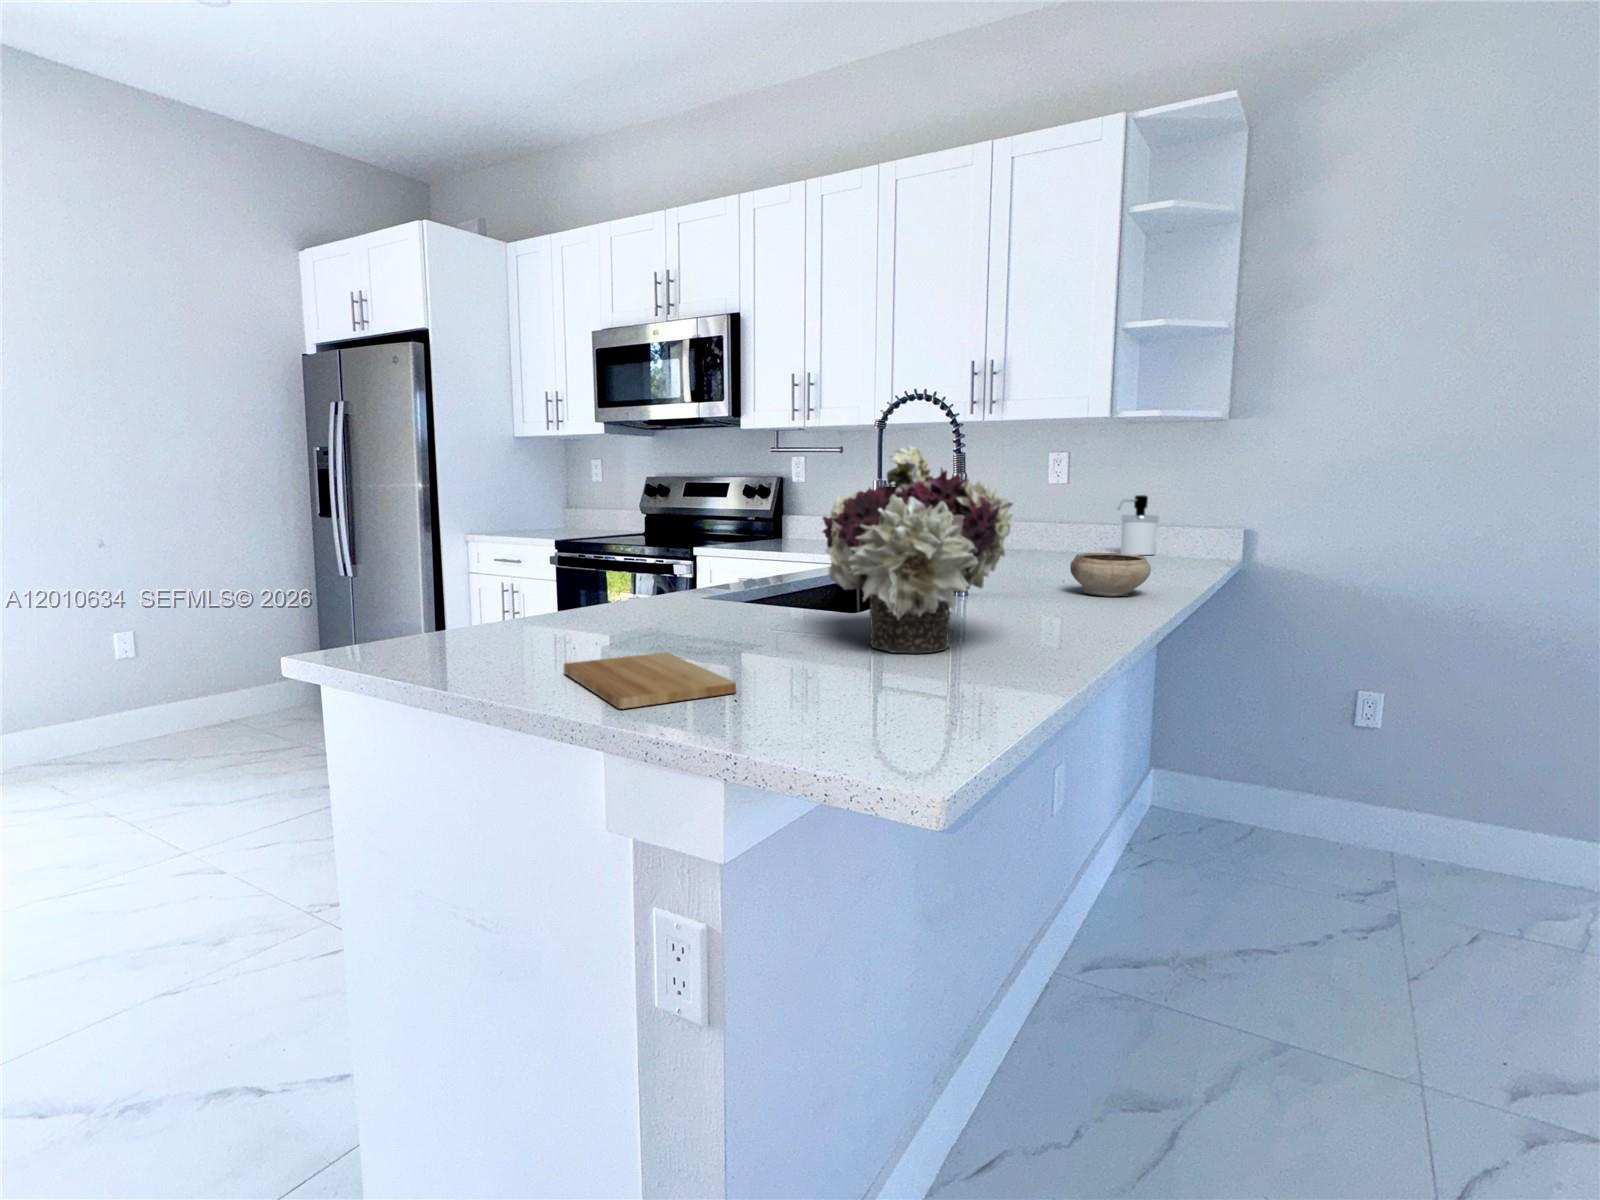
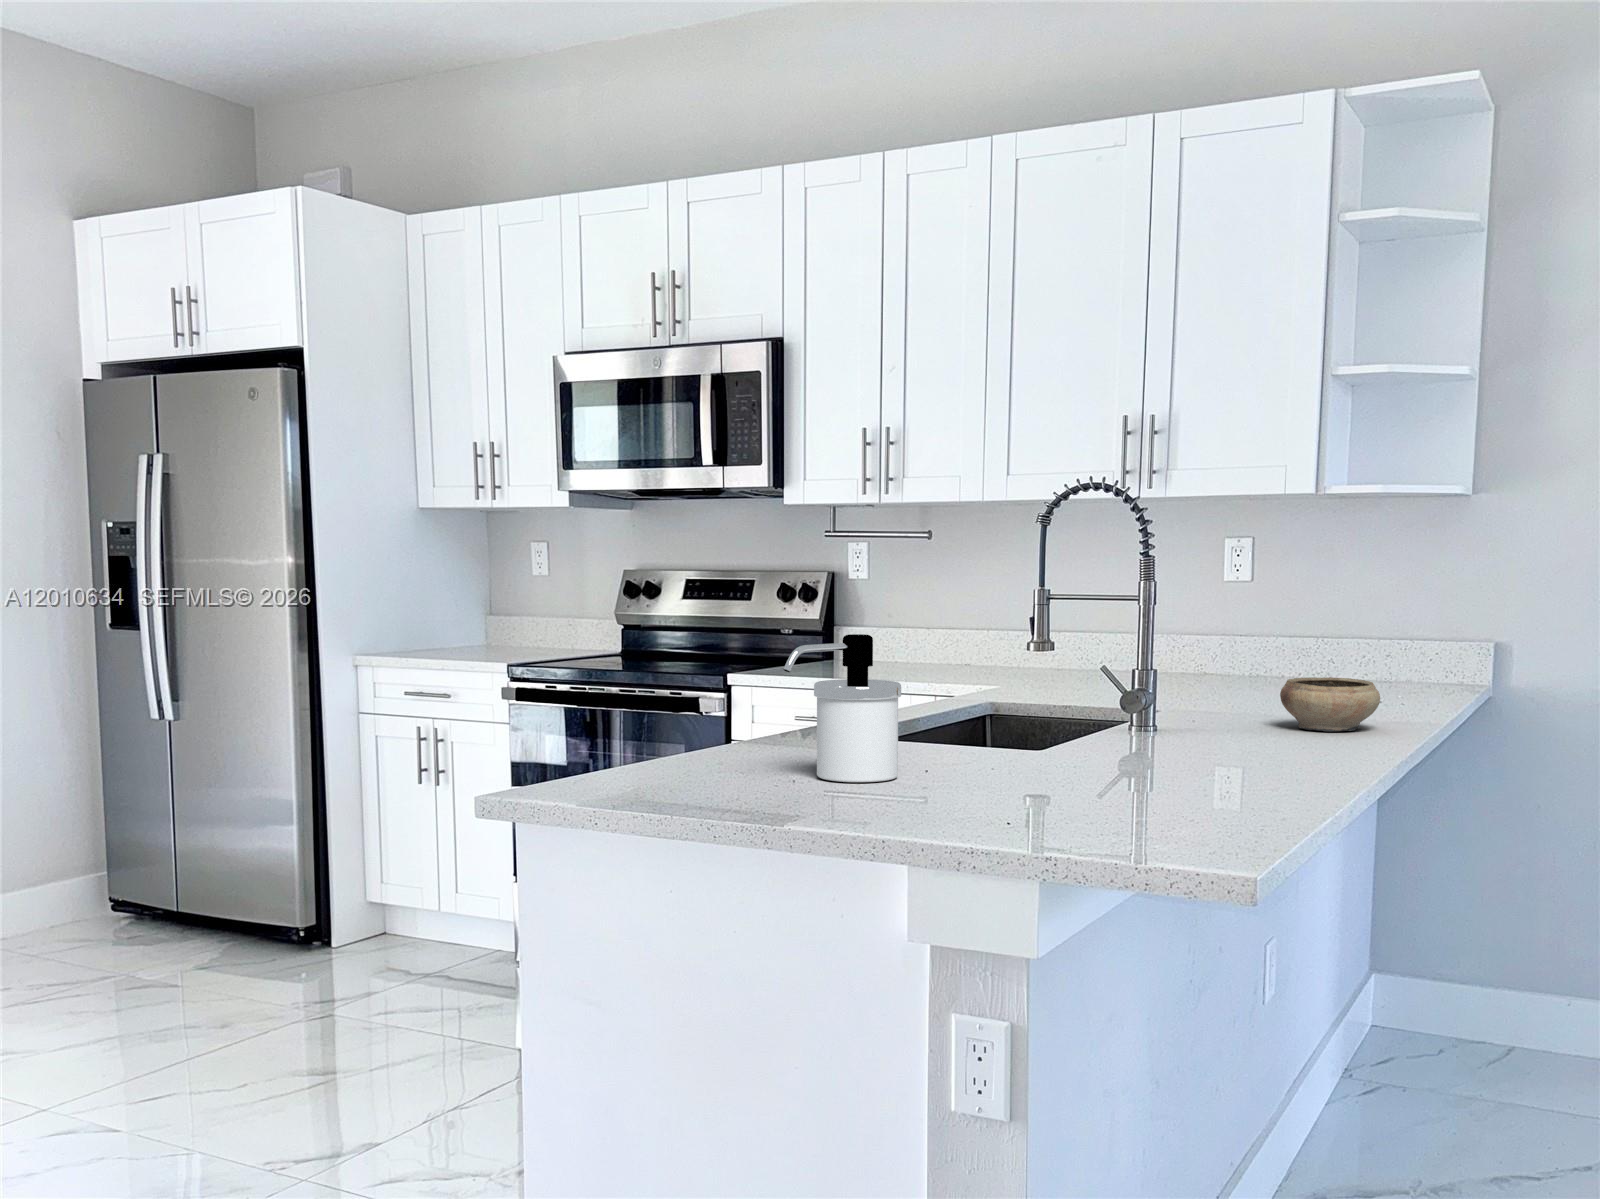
flower arrangement: present [823,445,1013,654] -> none [1015,559,1236,786]
soap dispenser: present [1118,495,1159,555] -> present [783,634,901,782]
cutting board: present [564,652,736,709] -> none [780,785,979,829]

